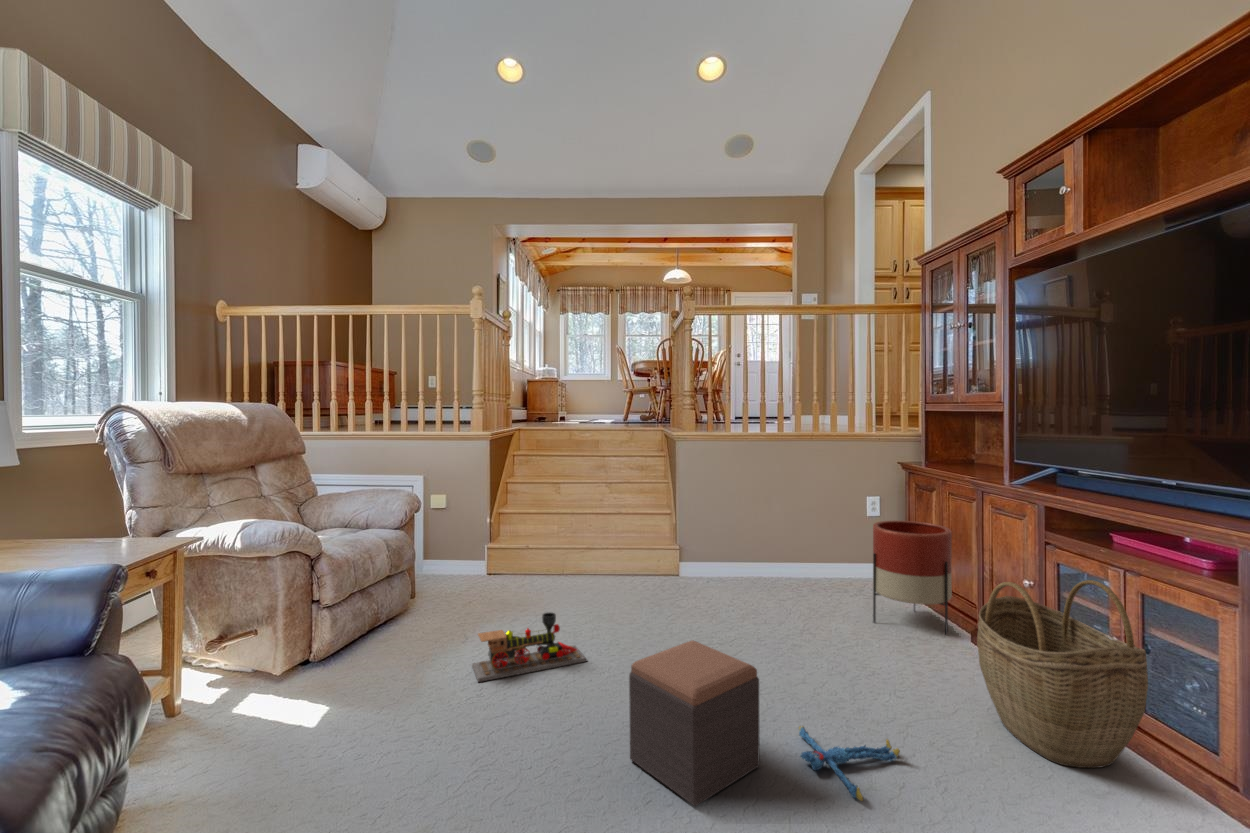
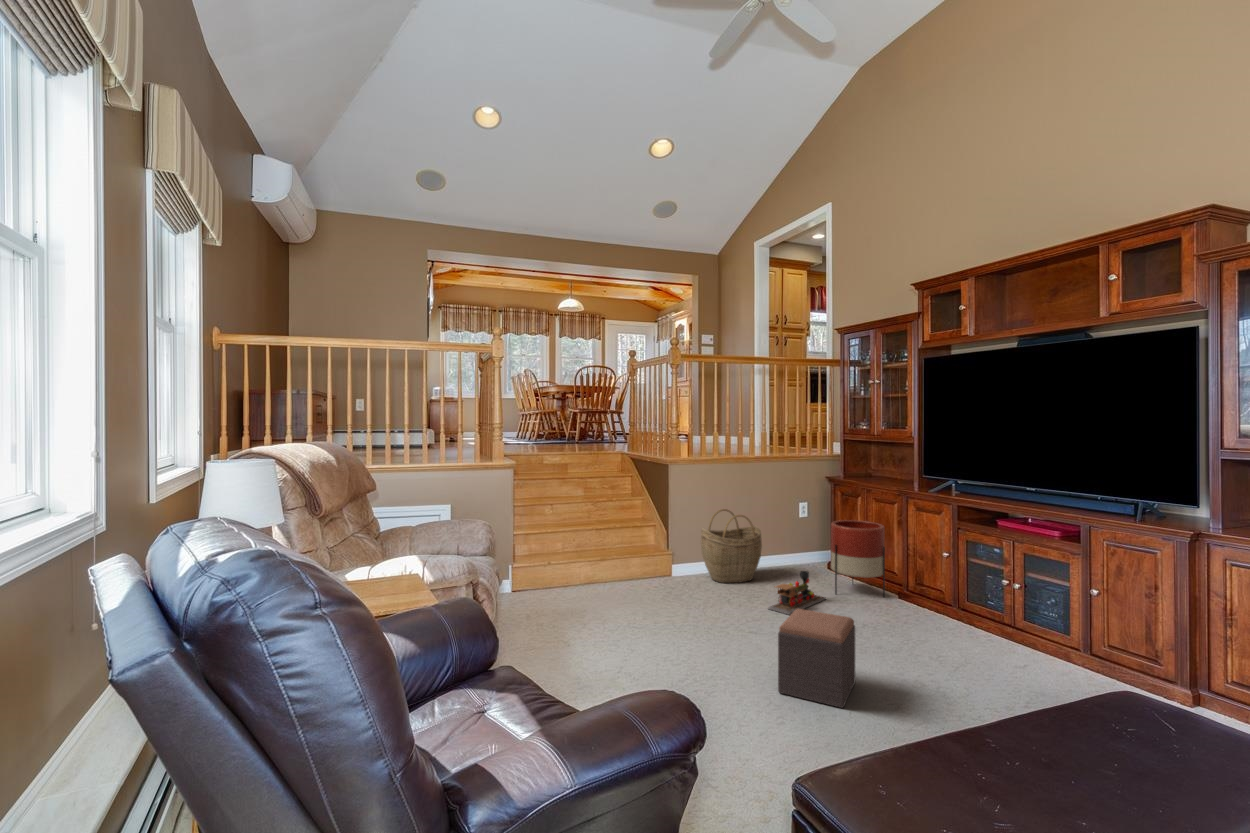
woven basket: present [977,580,1148,768] -> present [701,509,762,583]
toy train: present [472,613,587,682] -> present [768,571,826,615]
plush toy: present [799,726,900,801] -> none [858,656,925,690]

